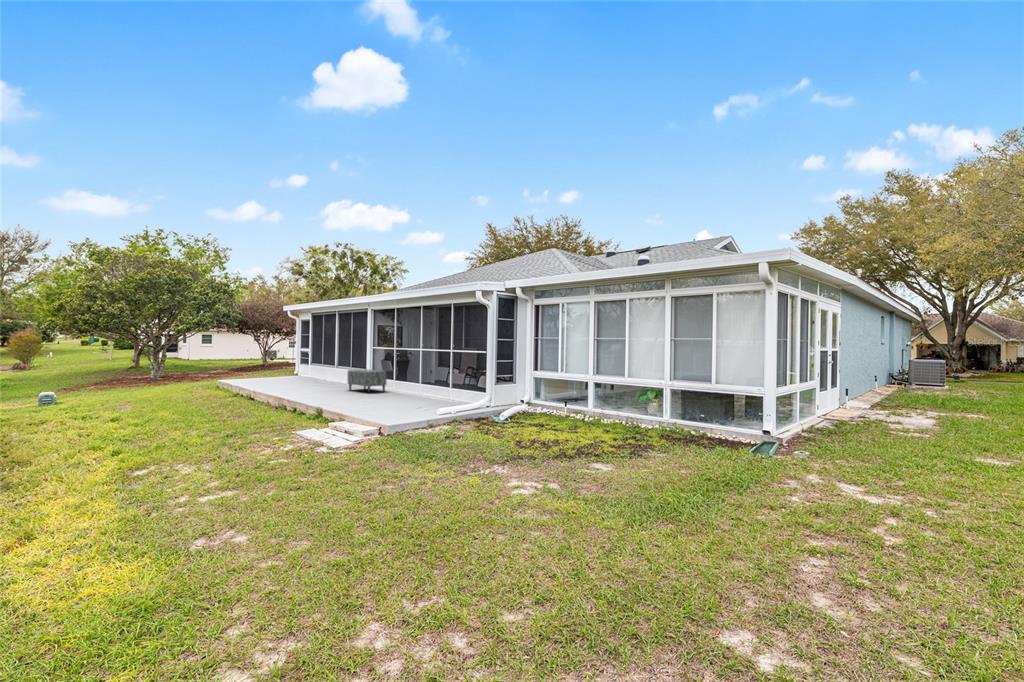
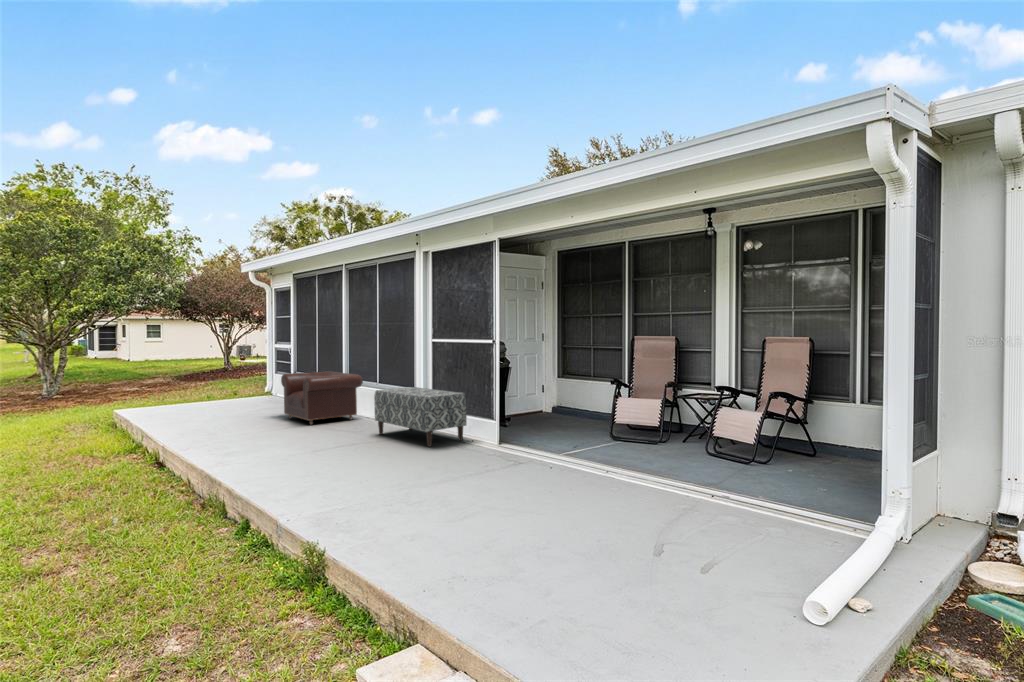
armchair: none [305,363,345,388] -> present [281,371,363,425]

